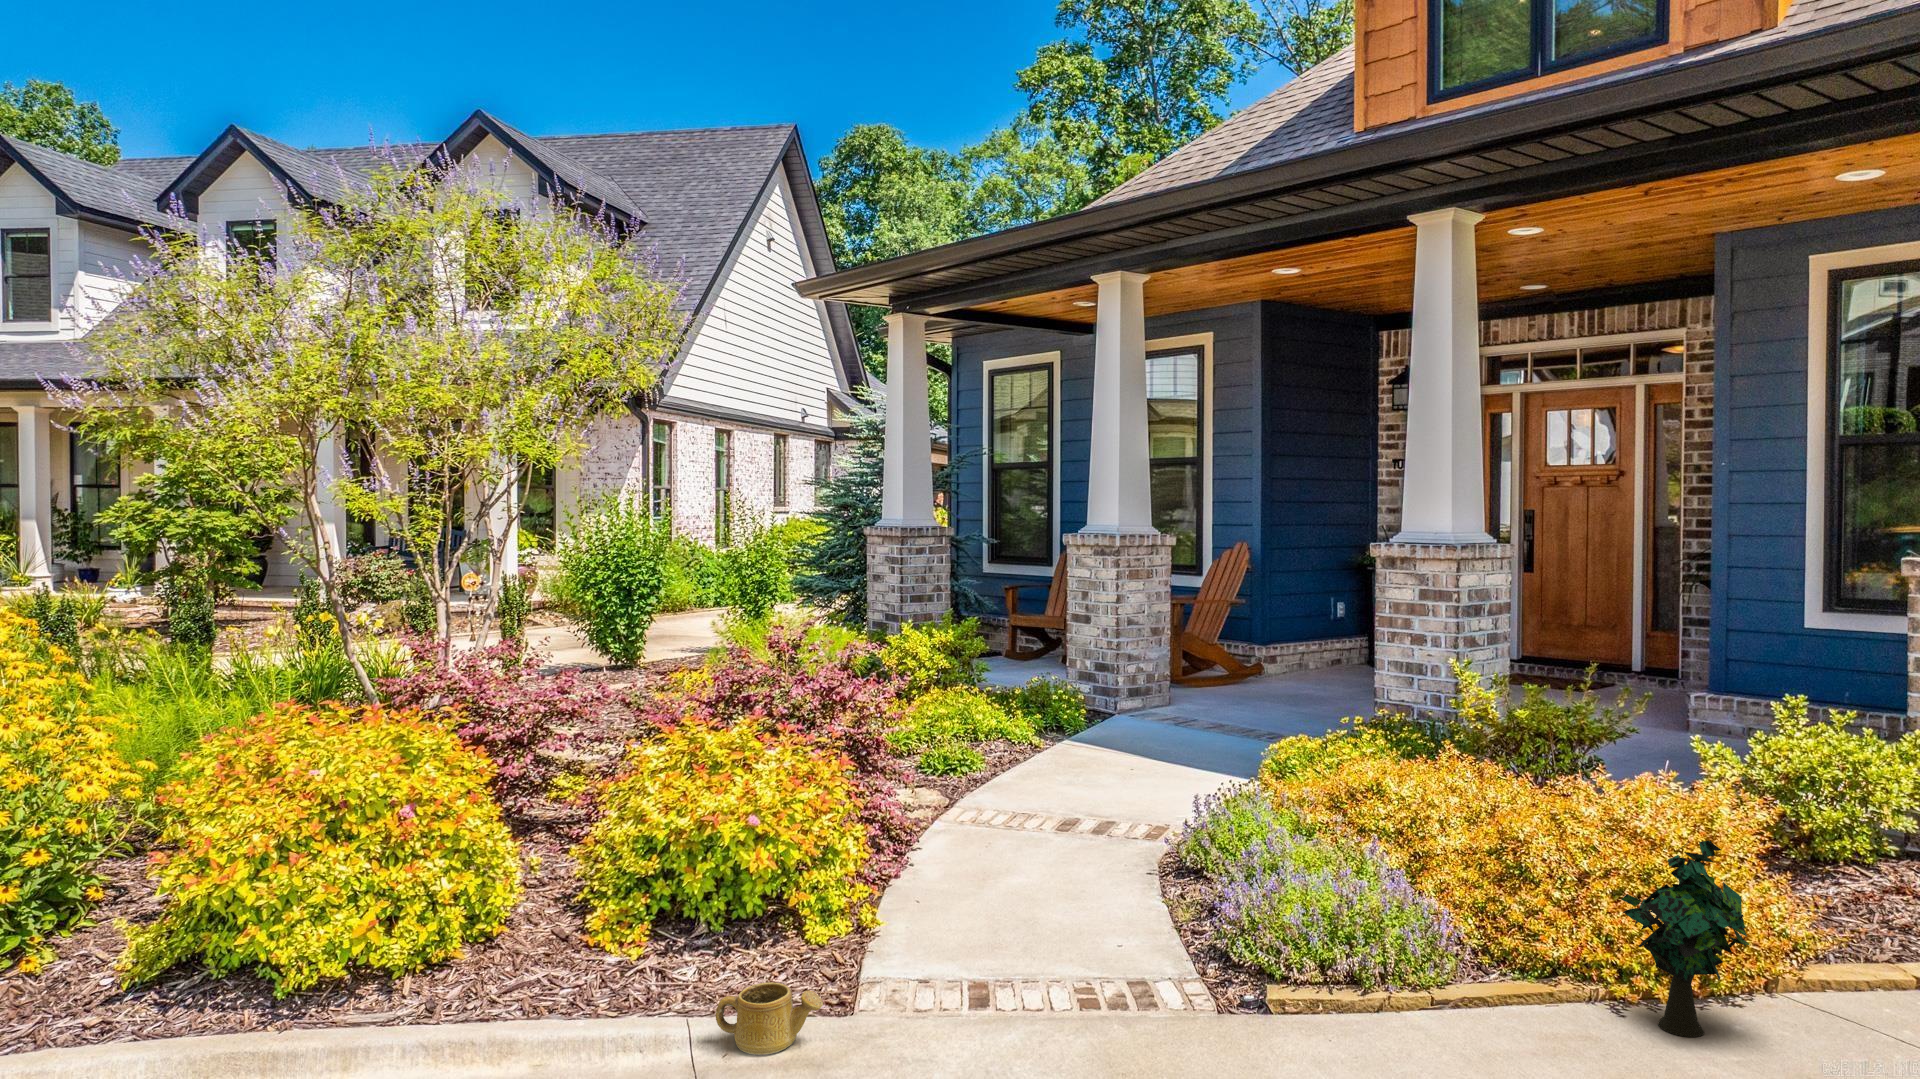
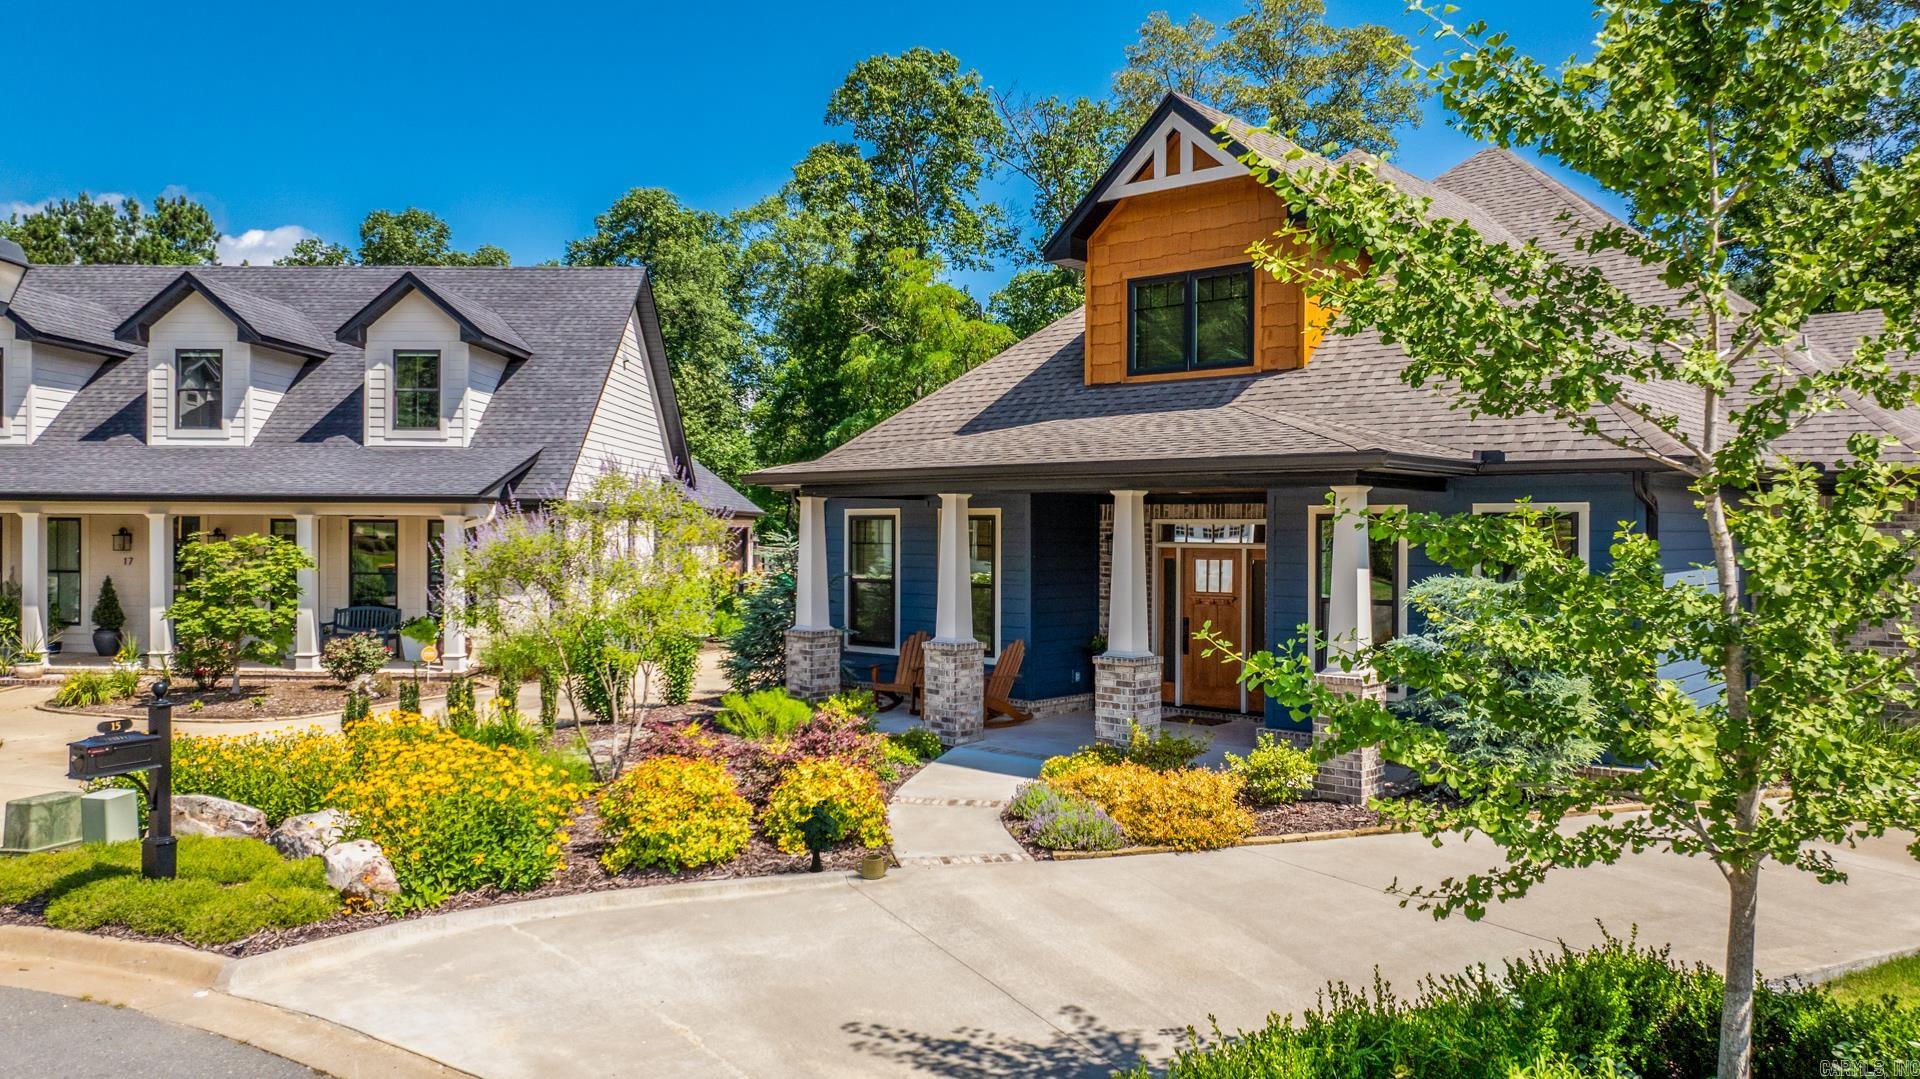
decorative plant: present [1621,841,1750,1037] -> present [796,800,837,872]

